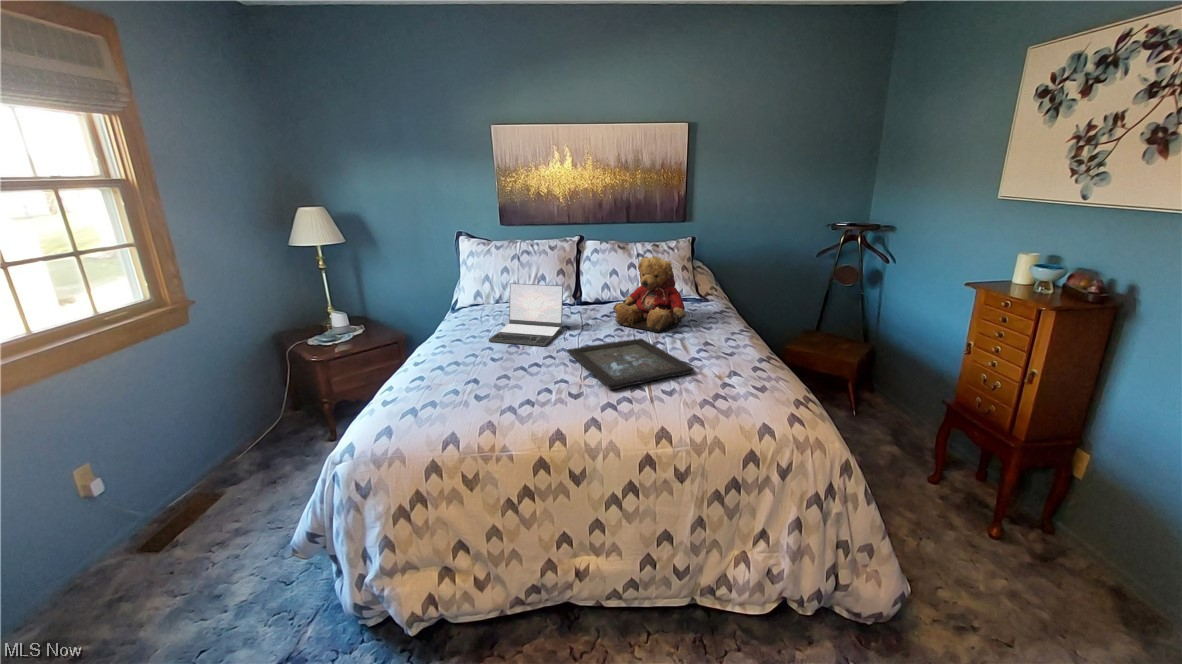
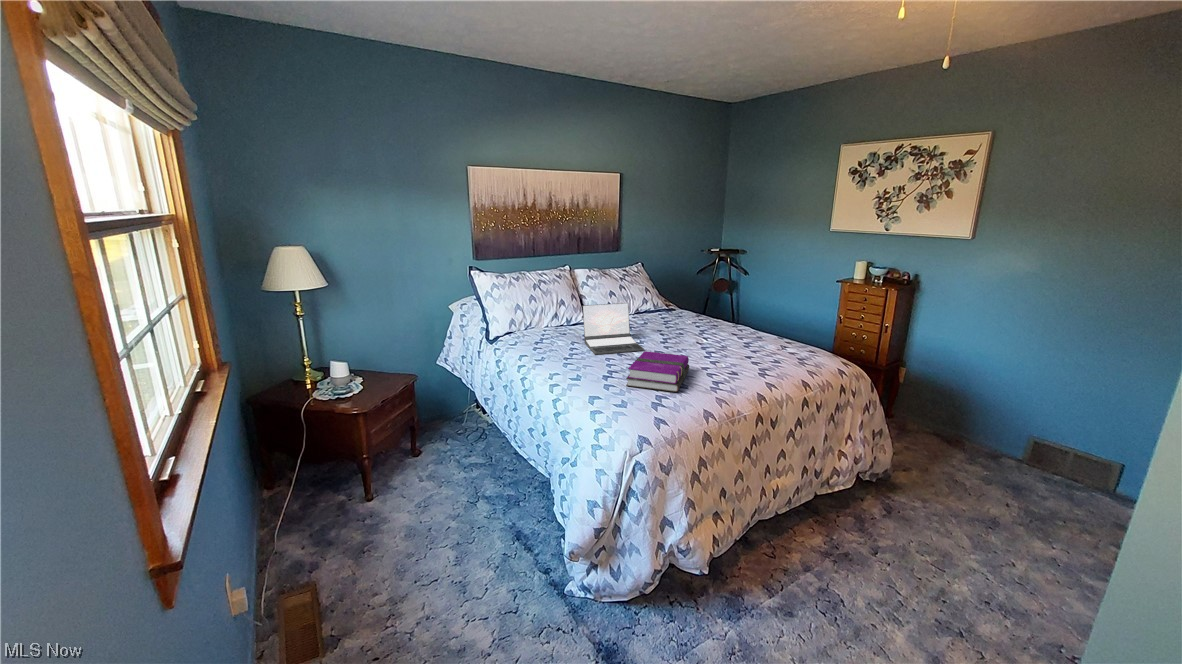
teddy bear: present [613,256,686,332] -> none [647,275,703,331]
tray: present [567,338,694,390] -> none [670,335,765,365]
notebook: none [433,347,534,403] -> present [626,351,689,392]

